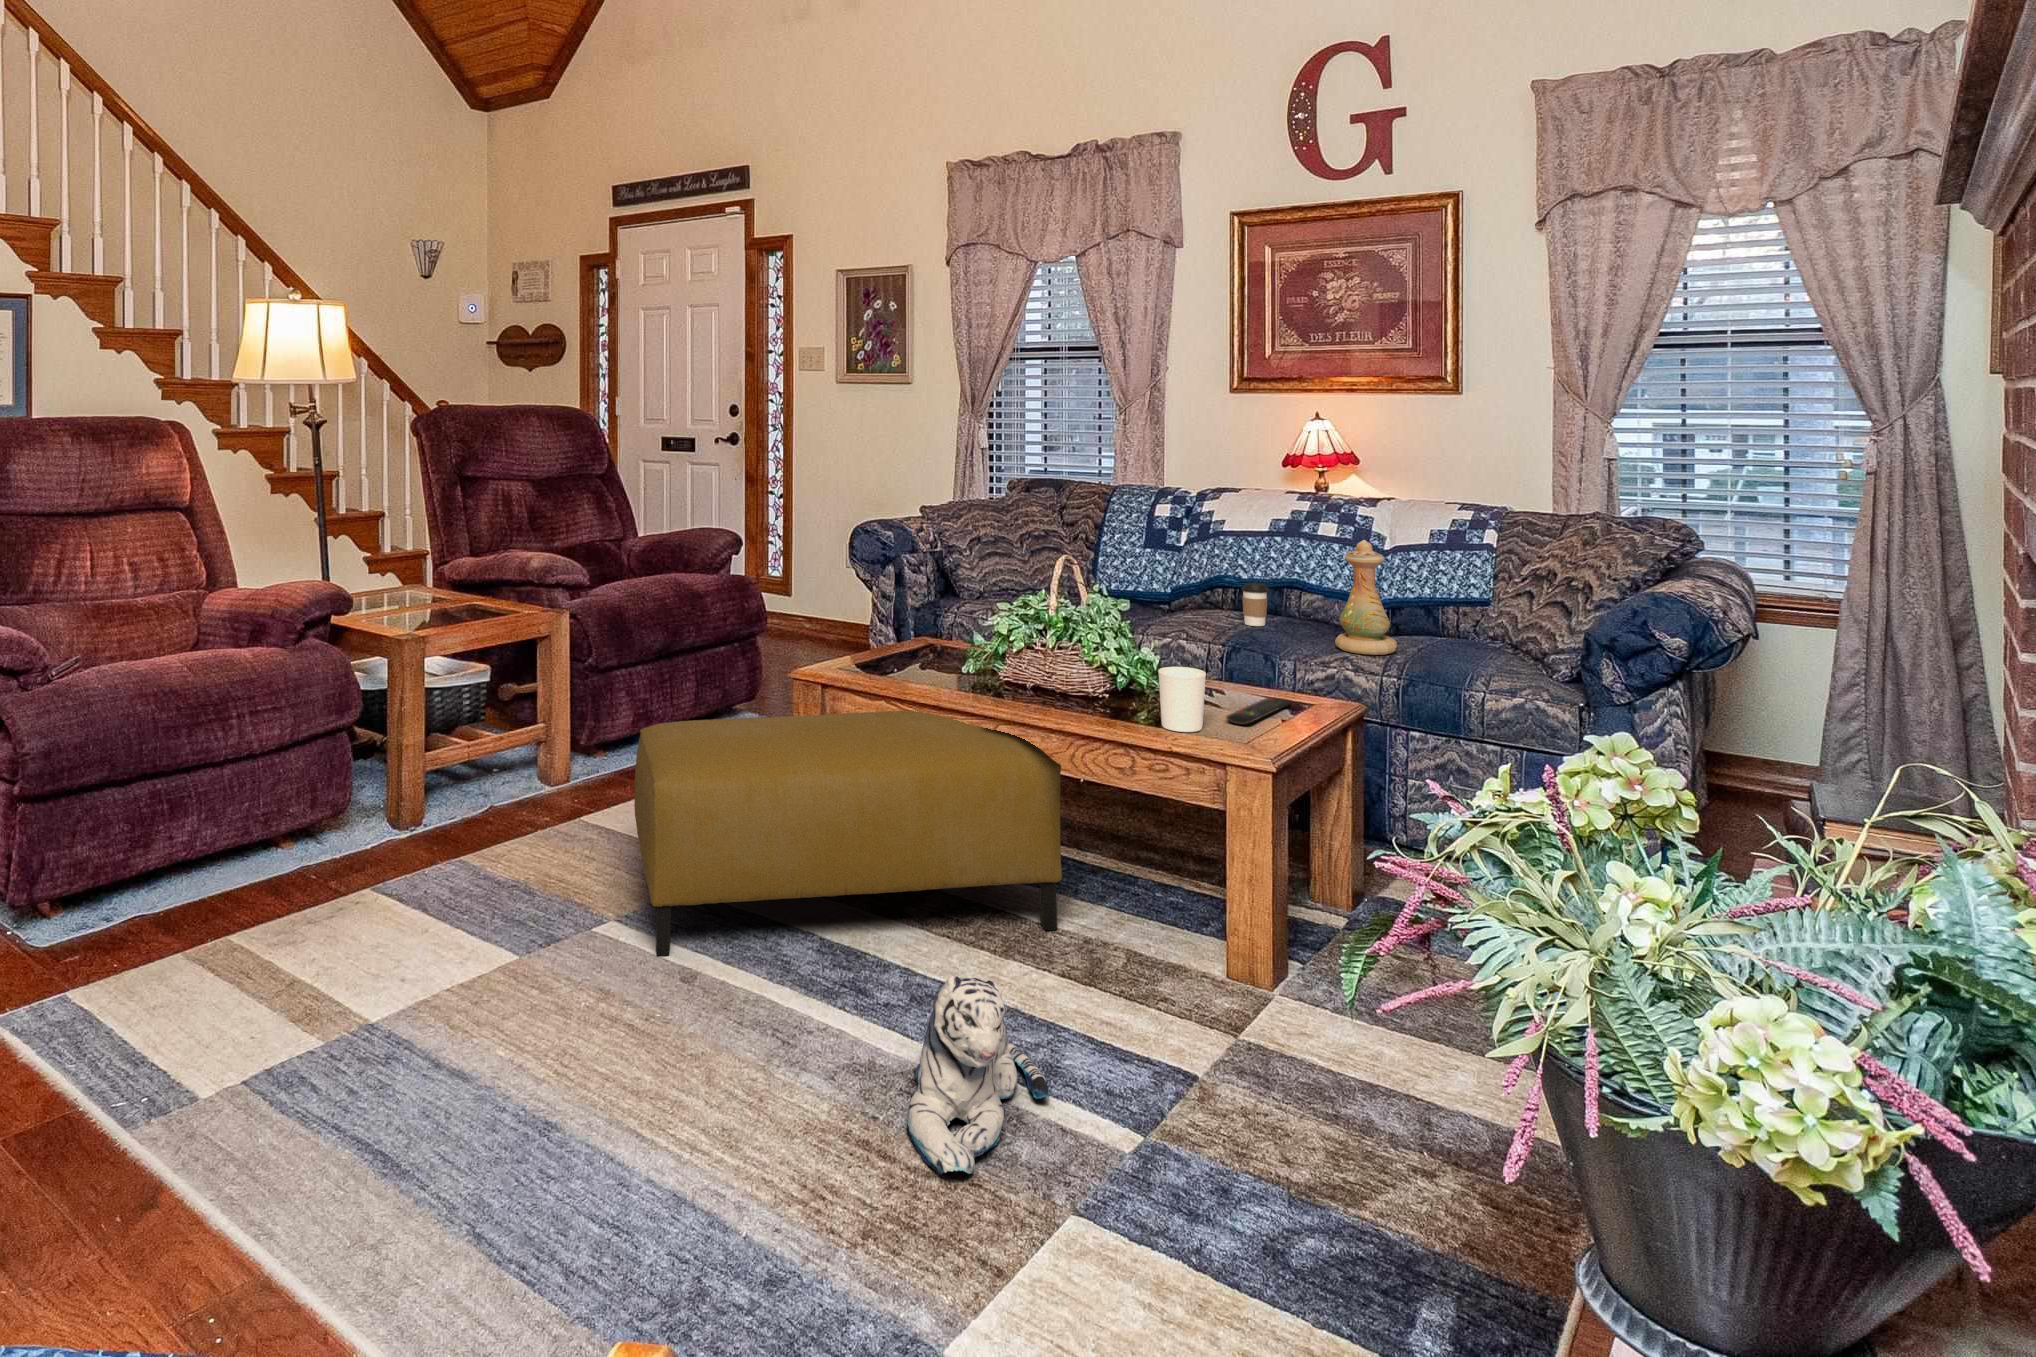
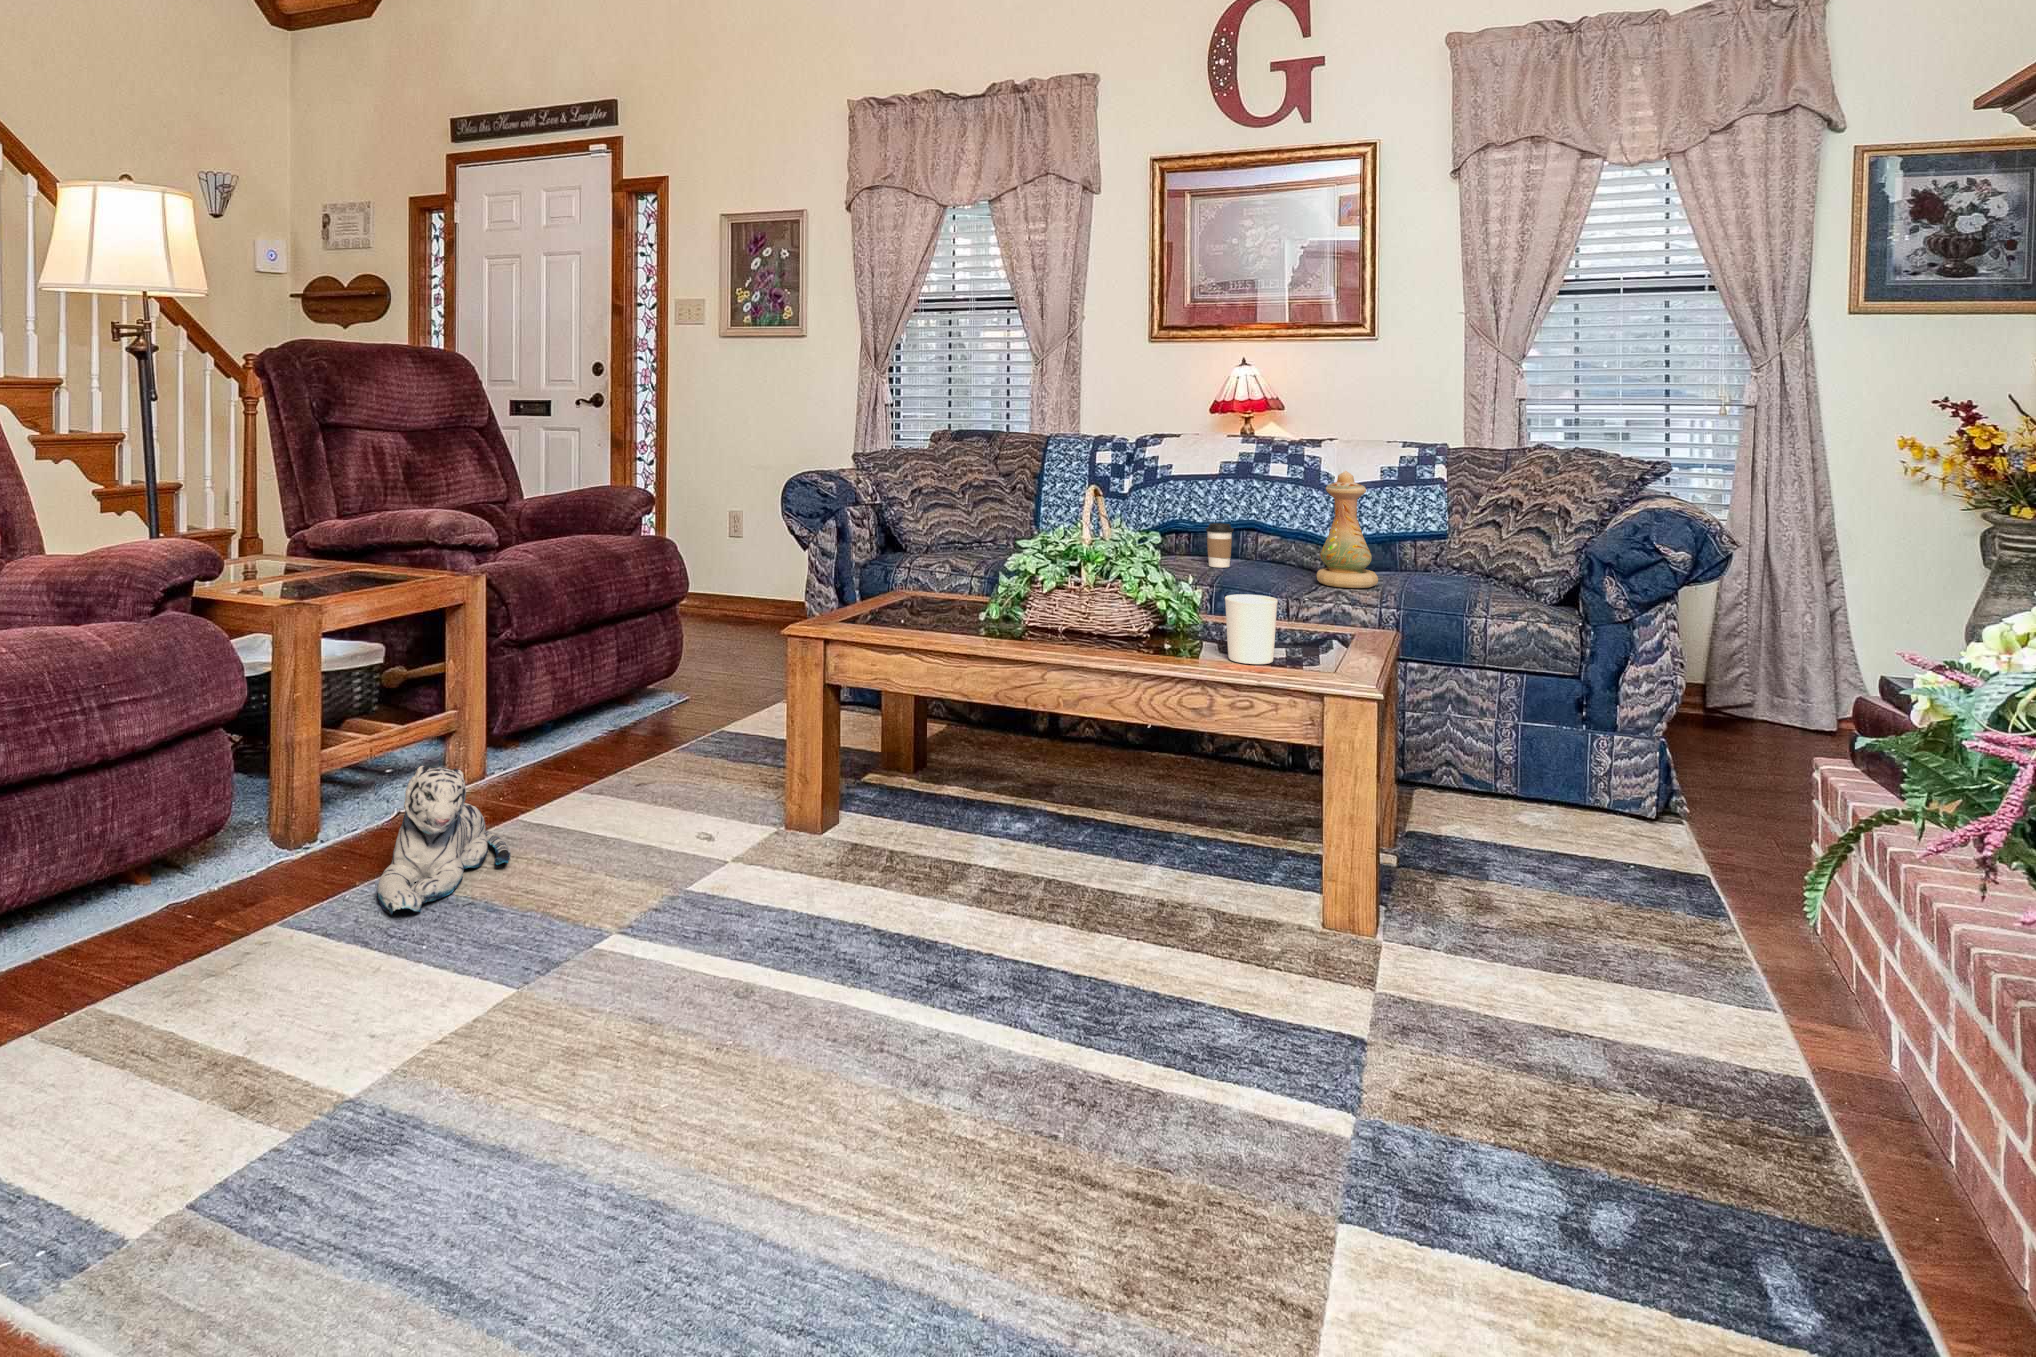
remote control: present [1226,697,1291,725] -> none [1289,627,1335,655]
ottoman: present [634,711,1062,957] -> none [620,658,1134,971]
plush toy: present [906,976,1049,1175] -> present [377,766,510,915]

